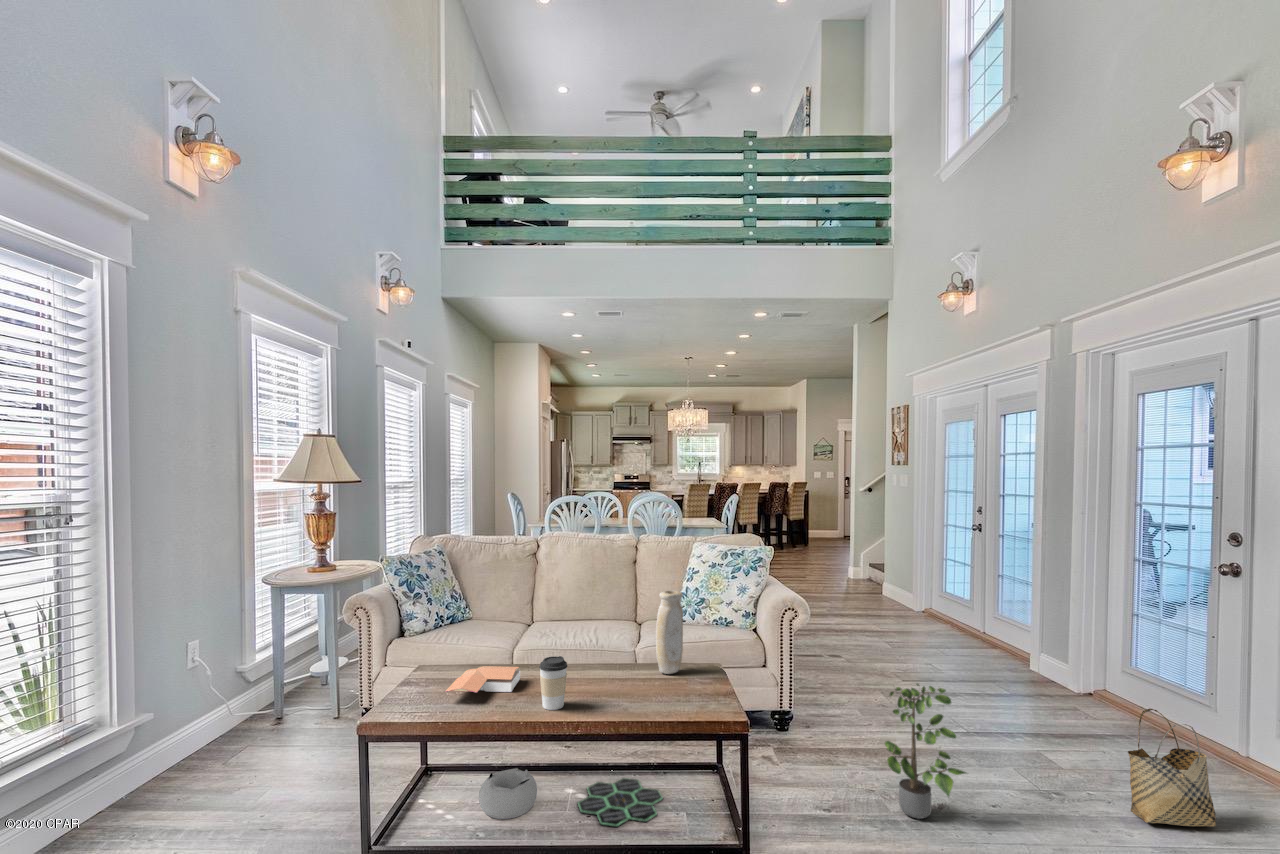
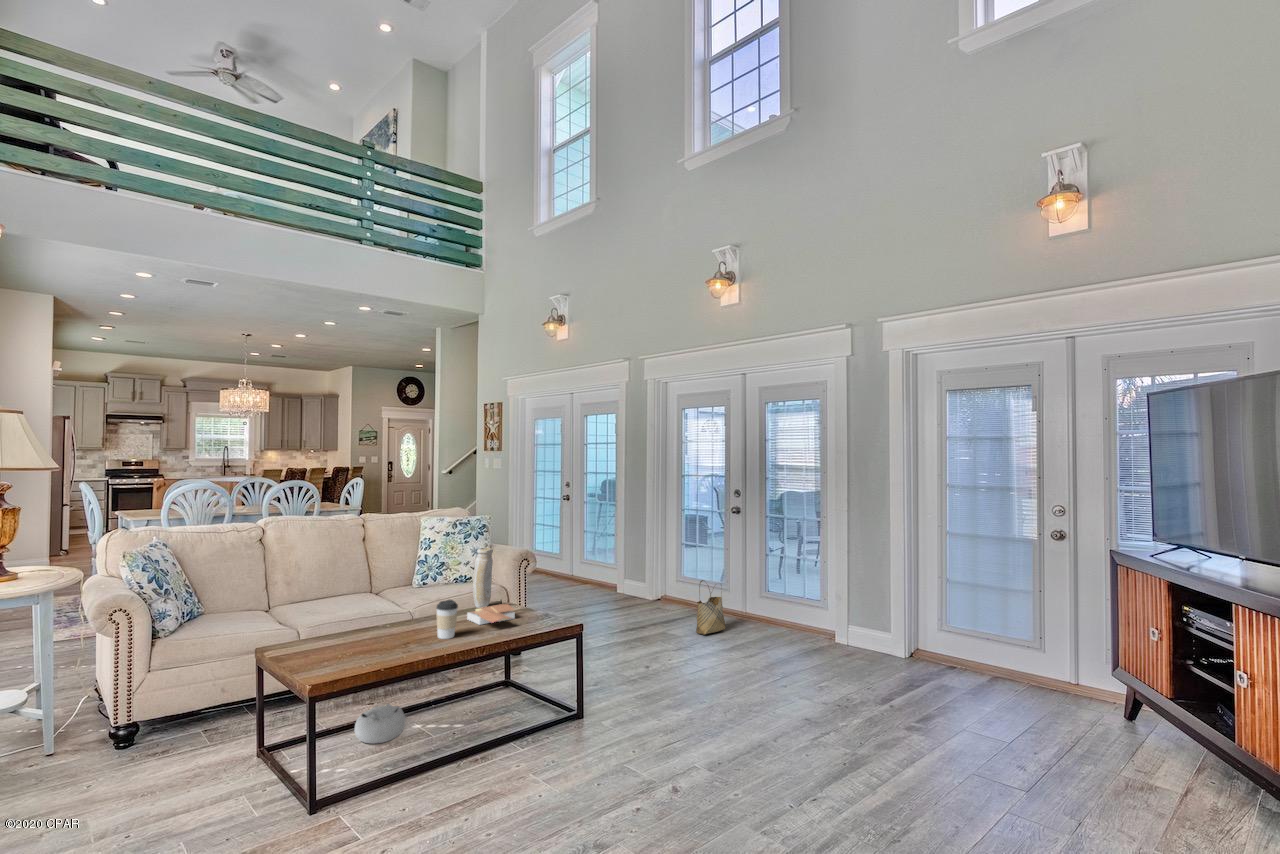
book: present [445,666,520,693] -> present [467,604,515,625]
potted plant: present [885,684,966,819] -> none [603,582,645,661]
board game: present [578,778,663,827] -> none [426,692,492,719]

